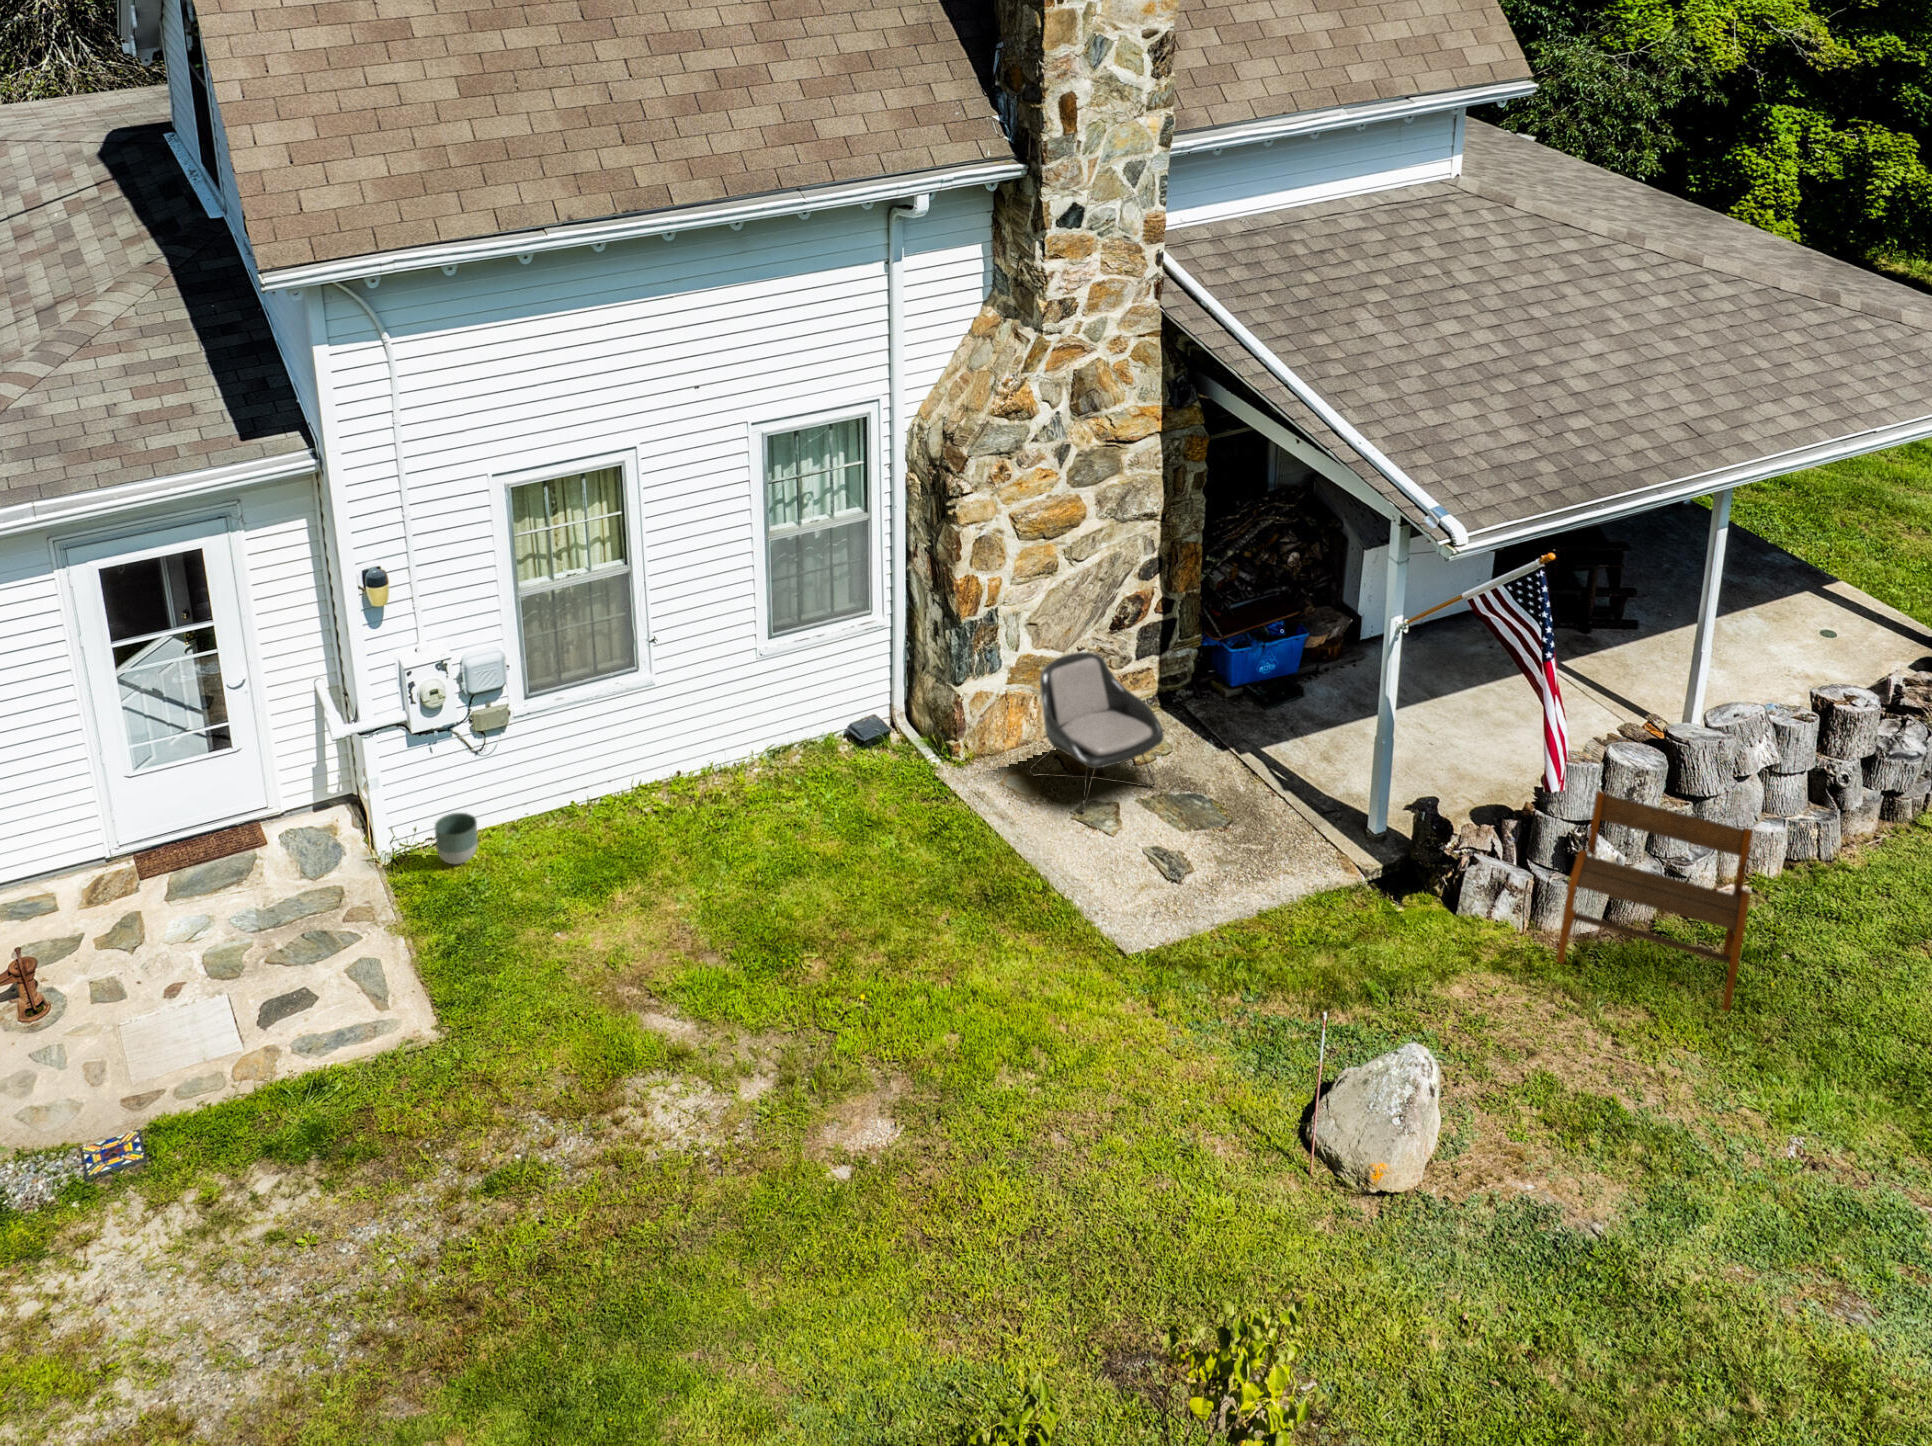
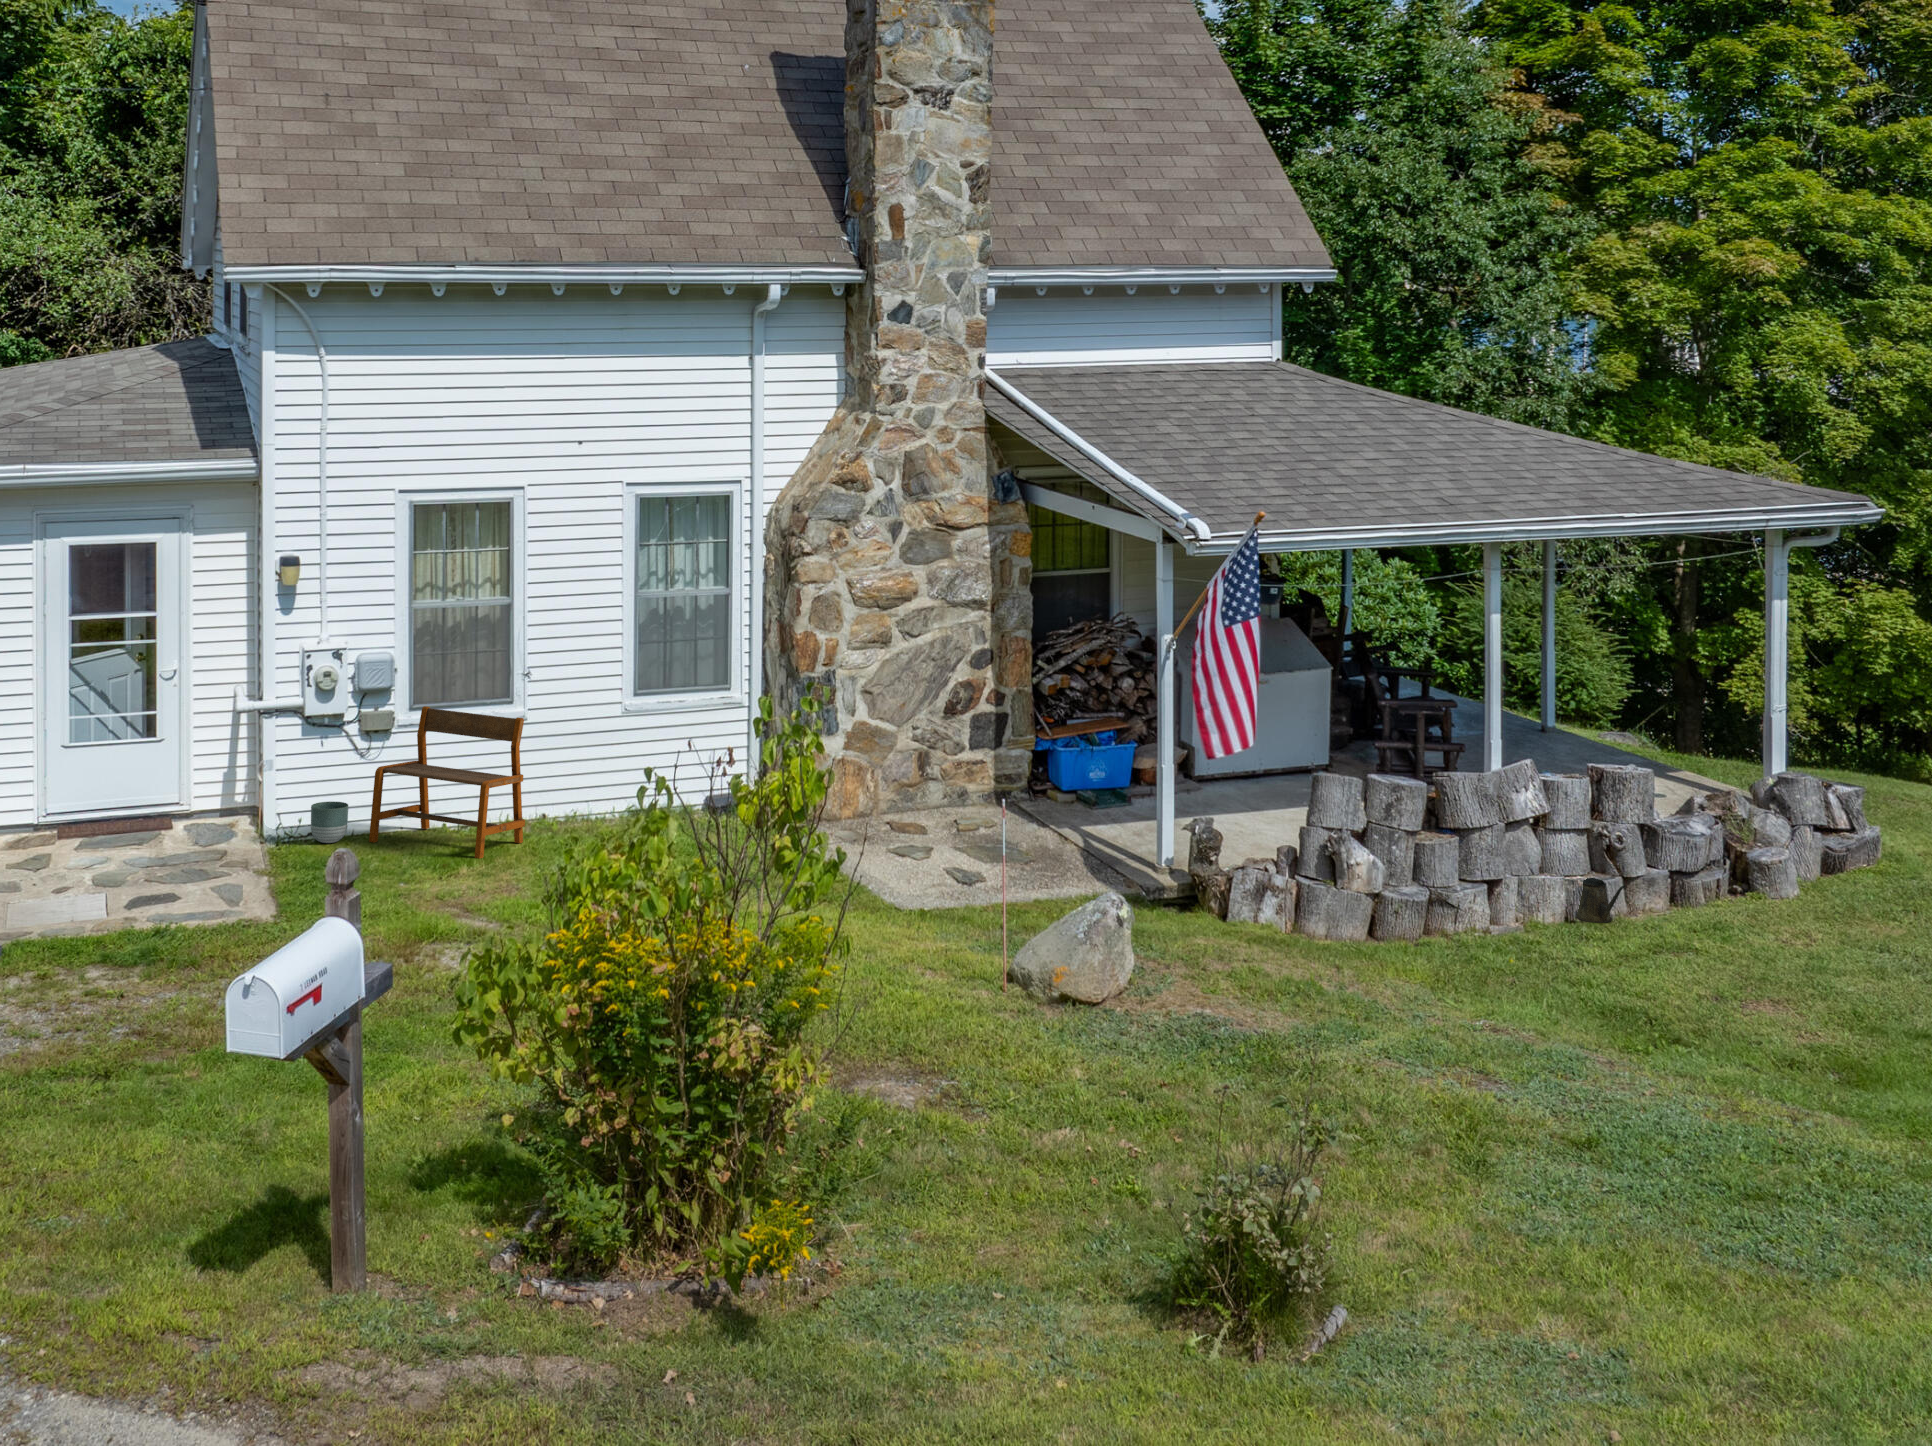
lounge chair: present [1030,652,1164,813] -> none [862,724,983,855]
bench: present [1556,791,1753,1012] -> present [369,706,525,859]
watering can: none [1800,842,1867,896] -> present [1576,878,1625,923]

